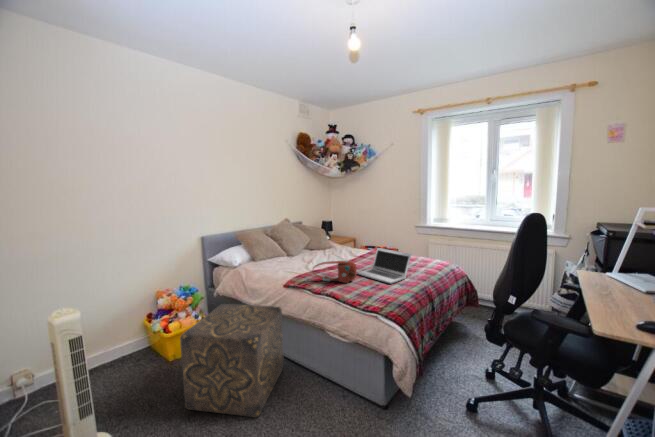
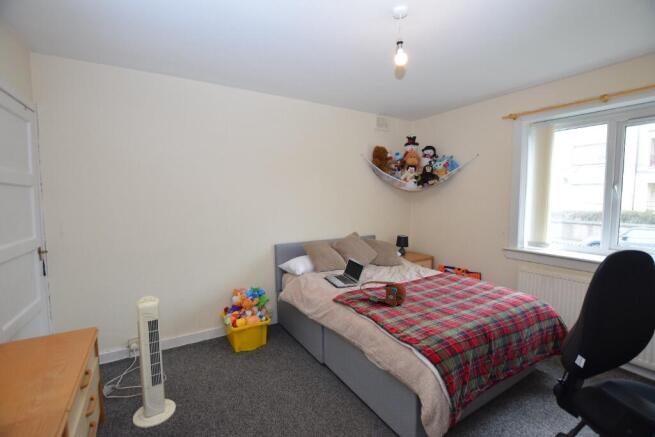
laptop: present [357,248,411,284] -> present [325,257,365,288]
ottoman: present [180,304,284,417] -> none [233,309,327,422]

